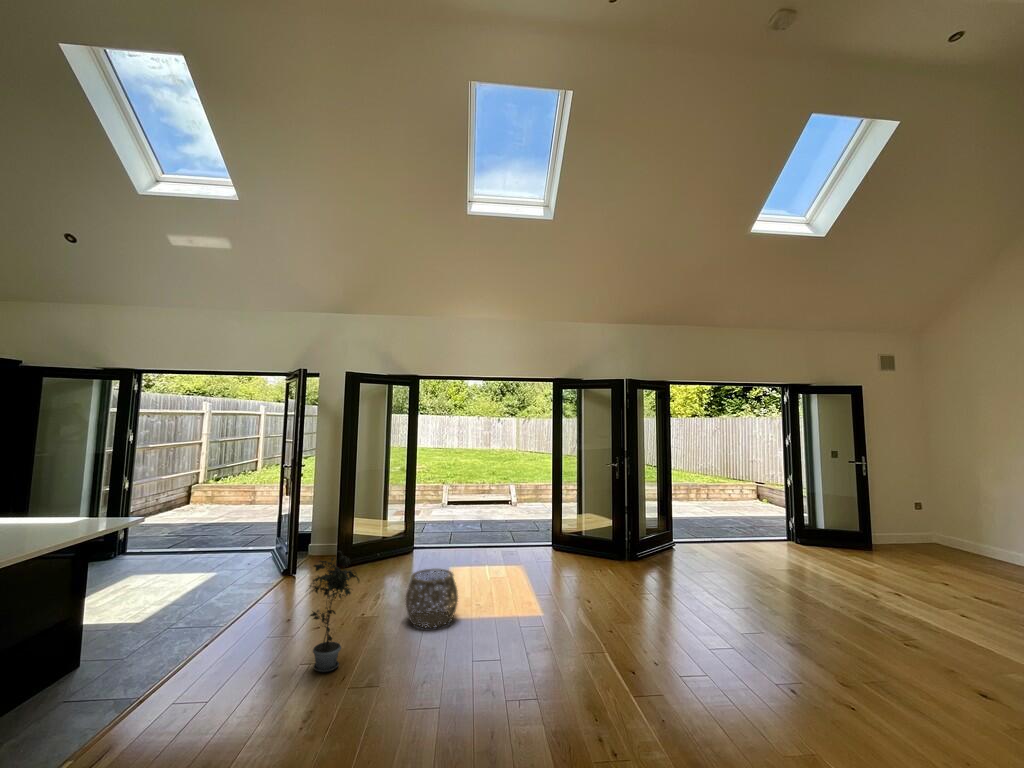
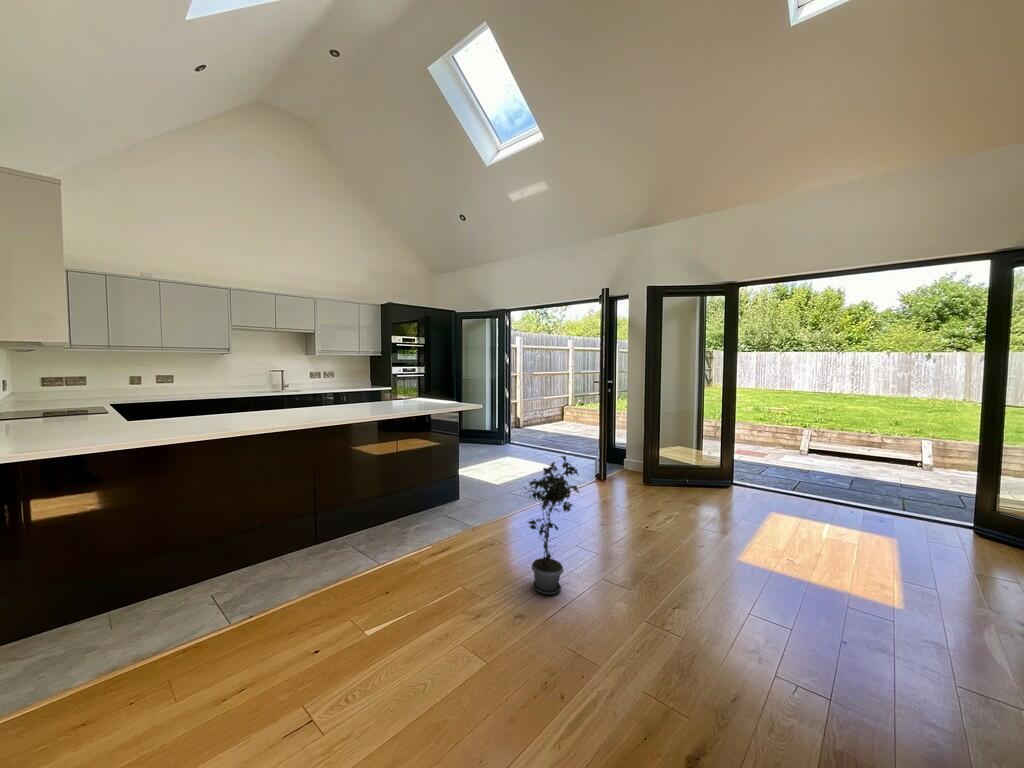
woven basket: present [406,569,458,628] -> none [671,511,755,599]

